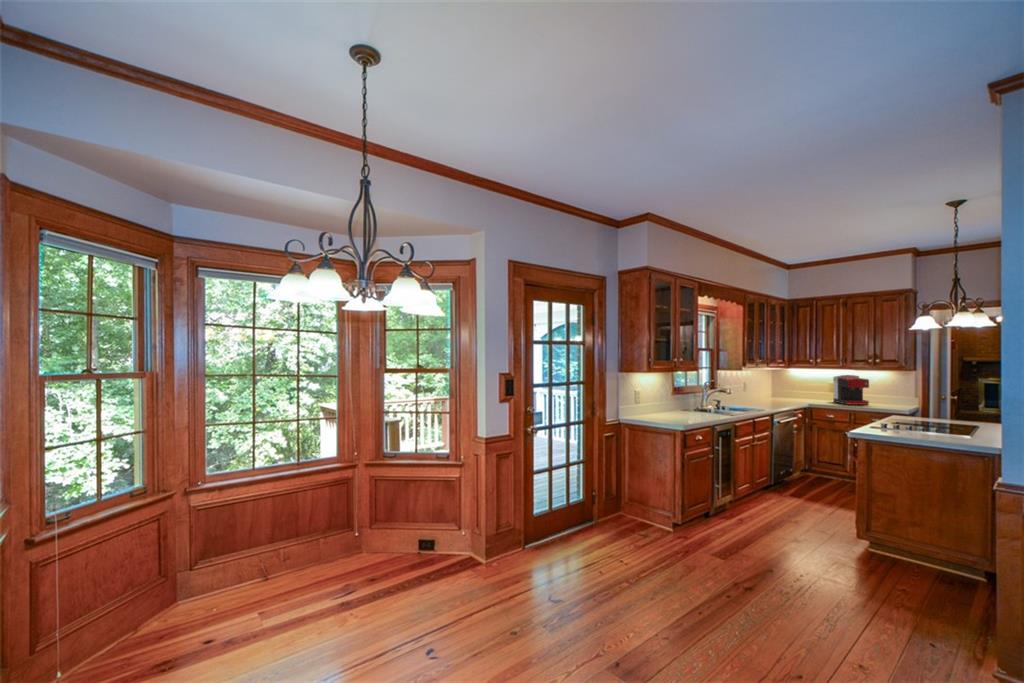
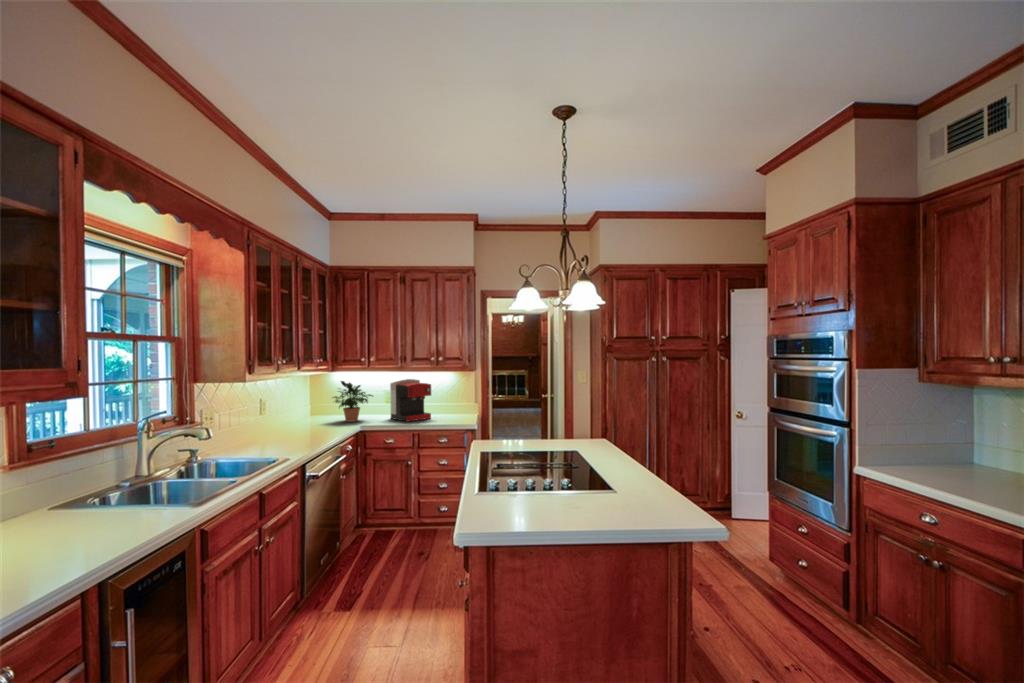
potted plant: none [787,373,821,400] -> present [333,381,373,422]

